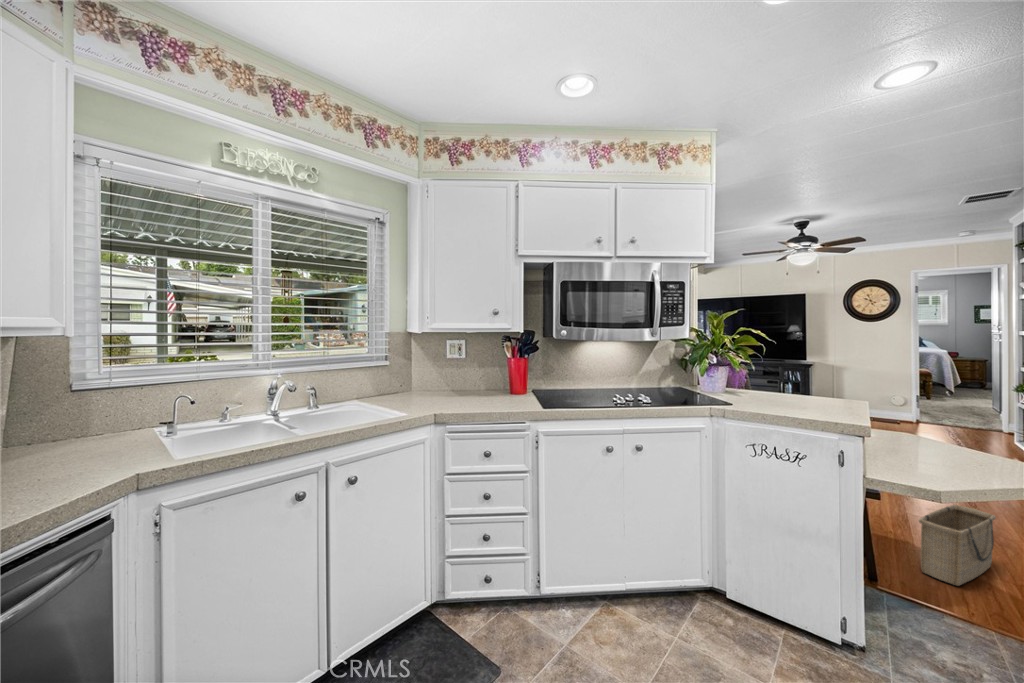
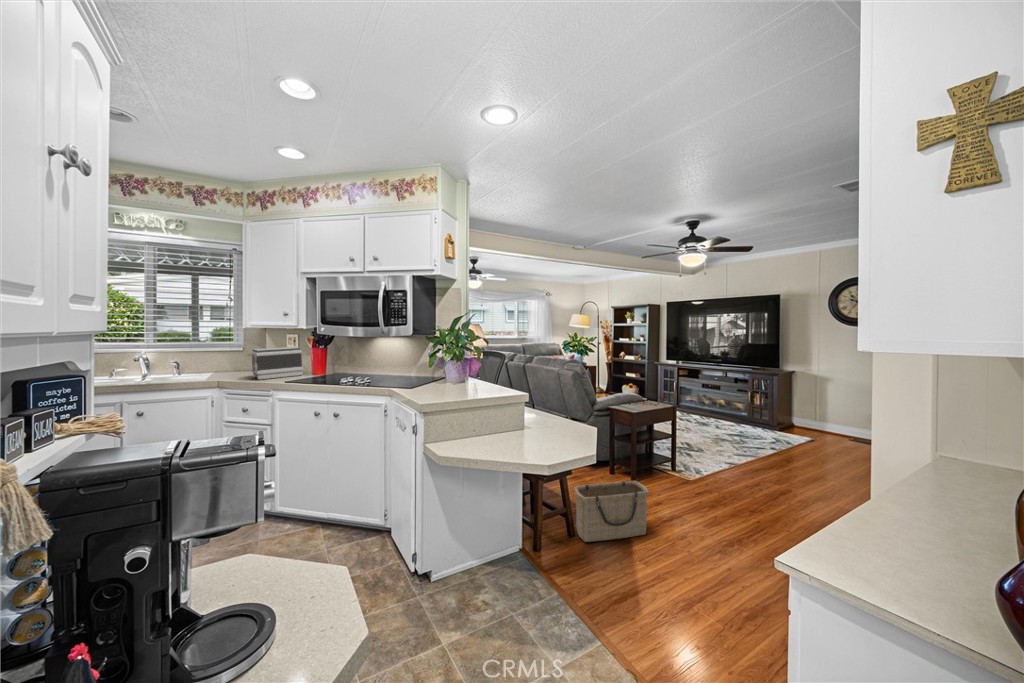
toaster: none [459,358,520,405] -> present [248,347,303,379]

